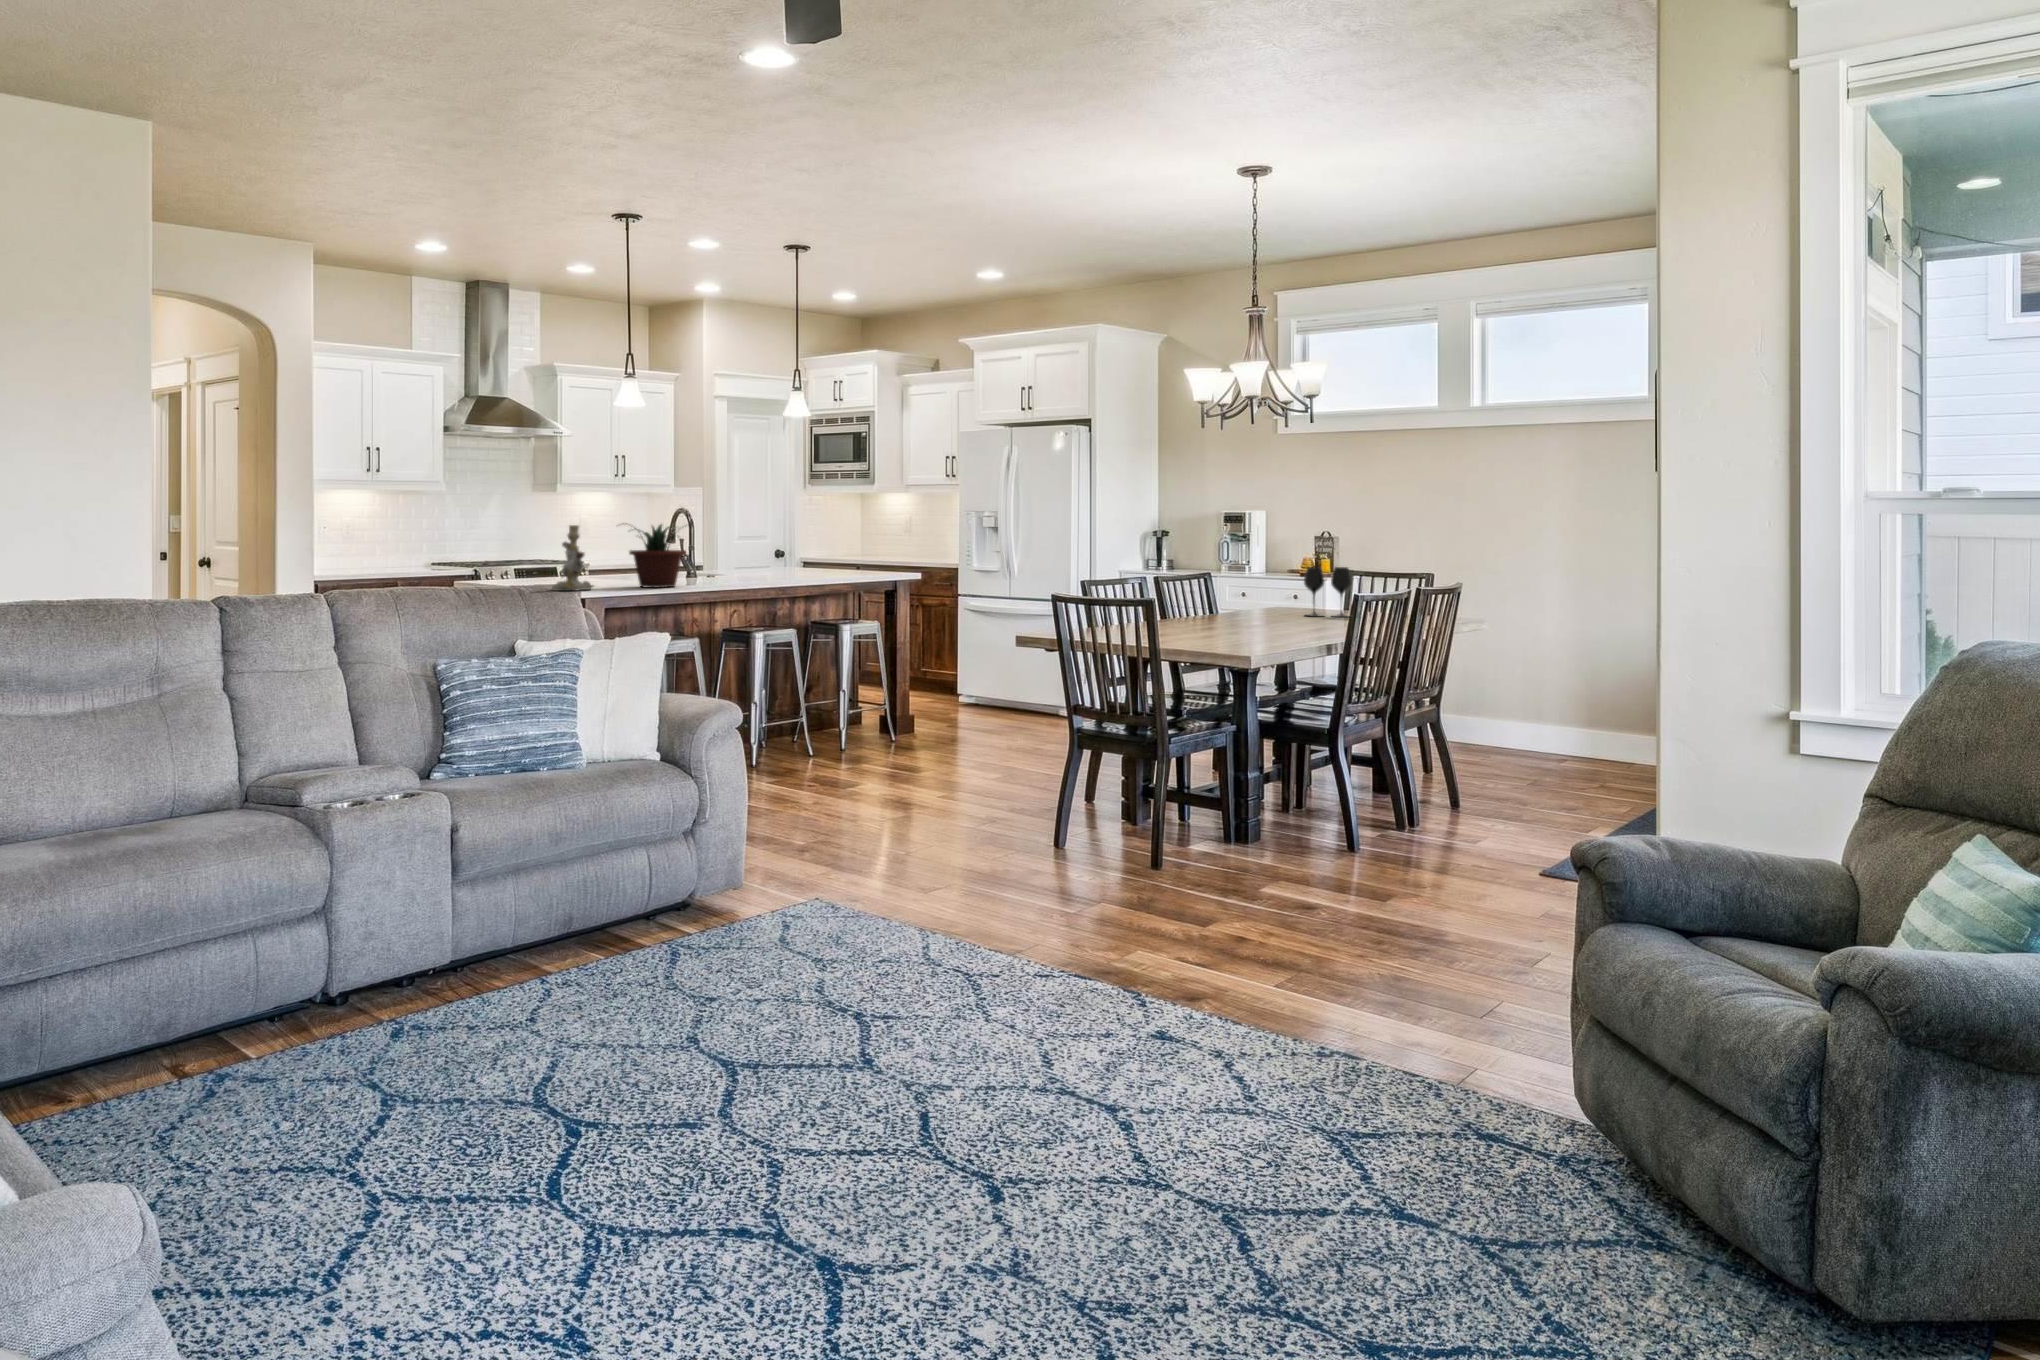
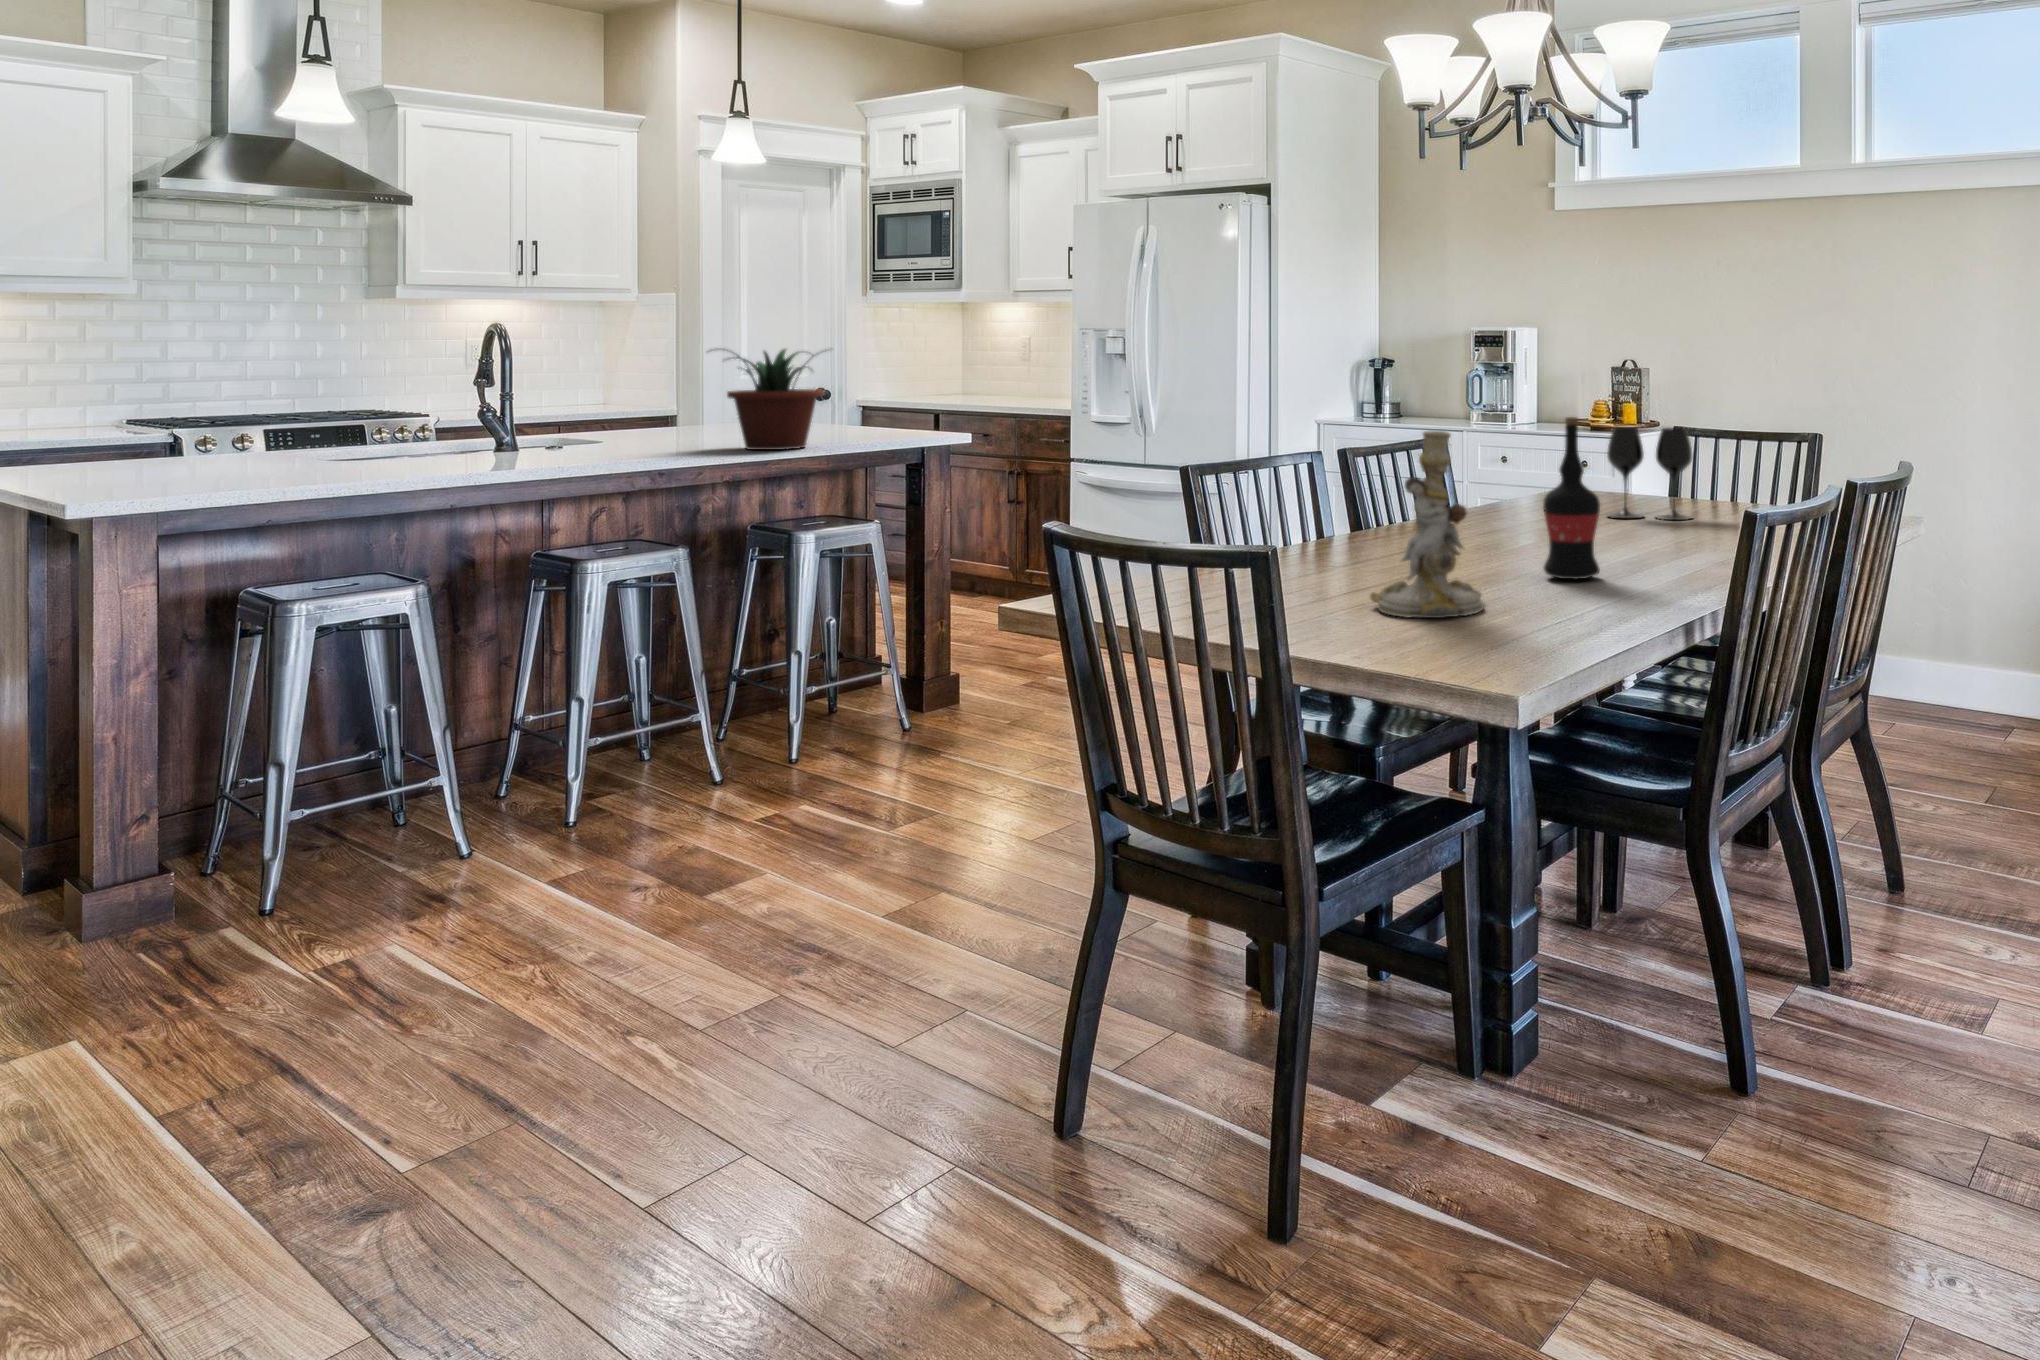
potted plant: present [625,523,686,588] -> present [724,349,826,450]
candlestick: present [552,525,594,591] -> present [1370,431,1484,618]
wine bottle: none [1267,555,1295,633] -> present [1543,417,1600,579]

